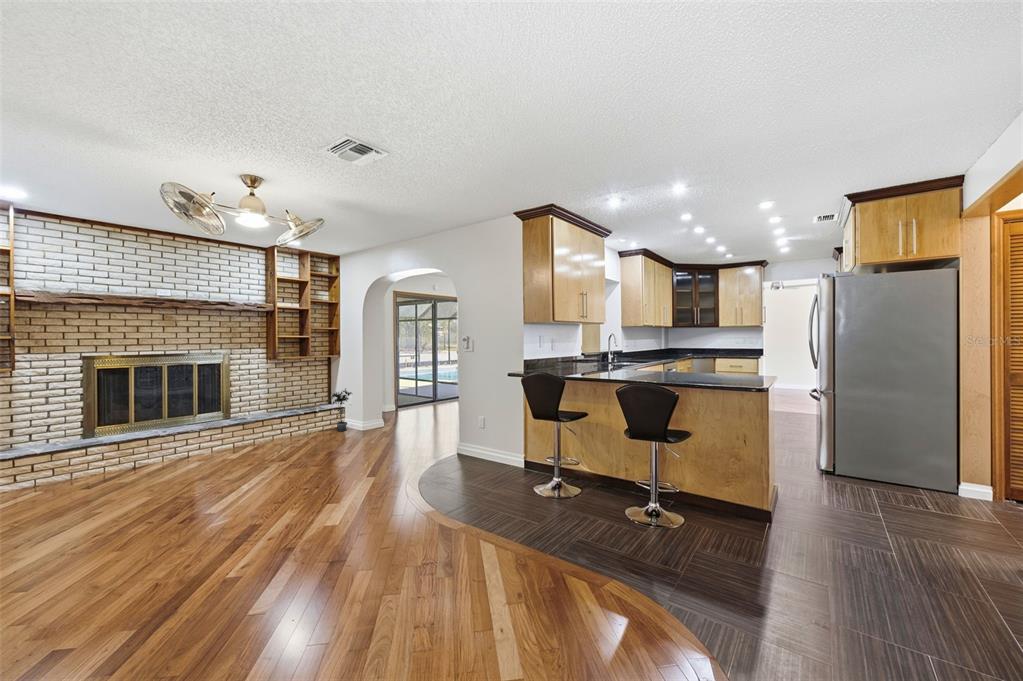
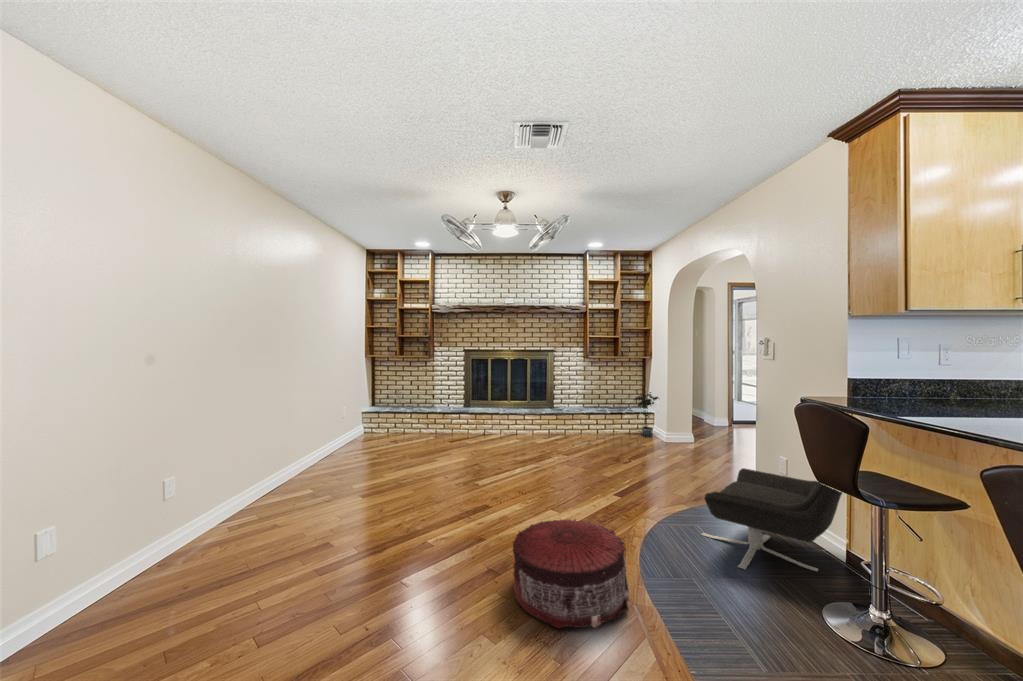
lounge chair: none [453,407,539,490] -> present [702,468,842,571]
pouf: none [363,485,460,564] -> present [513,519,629,628]

